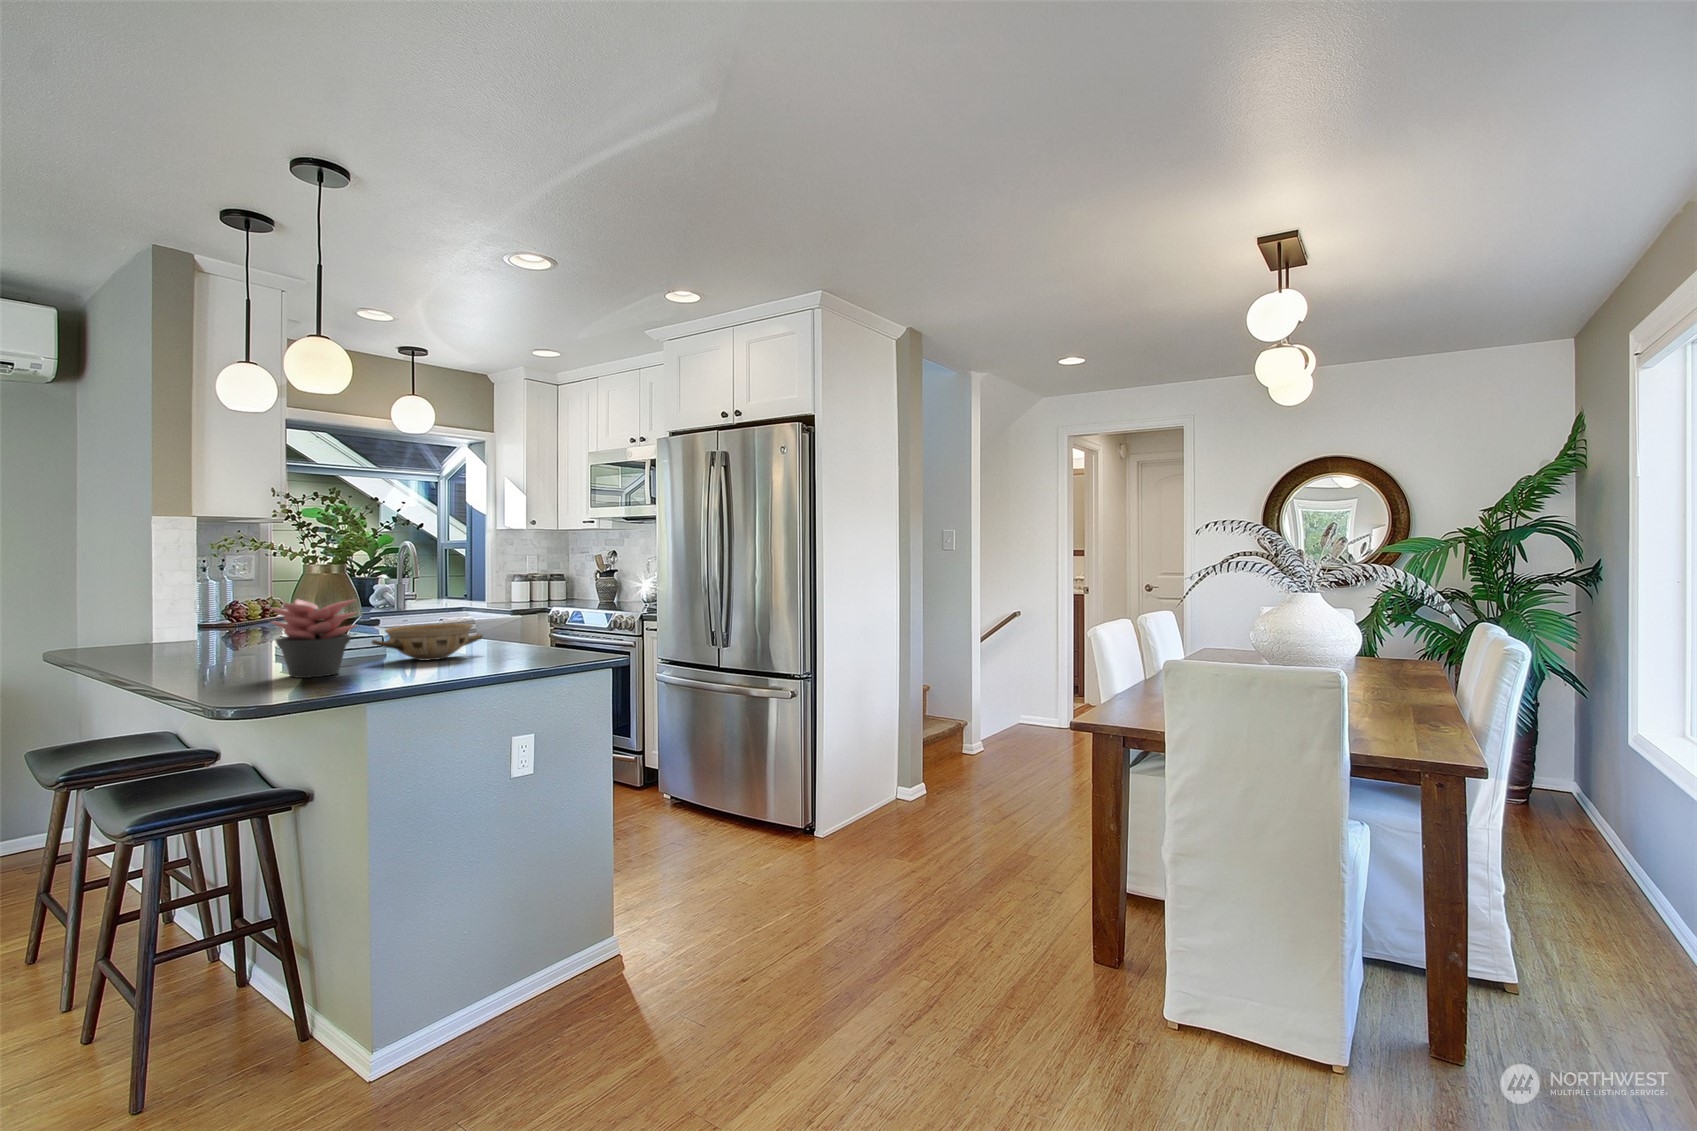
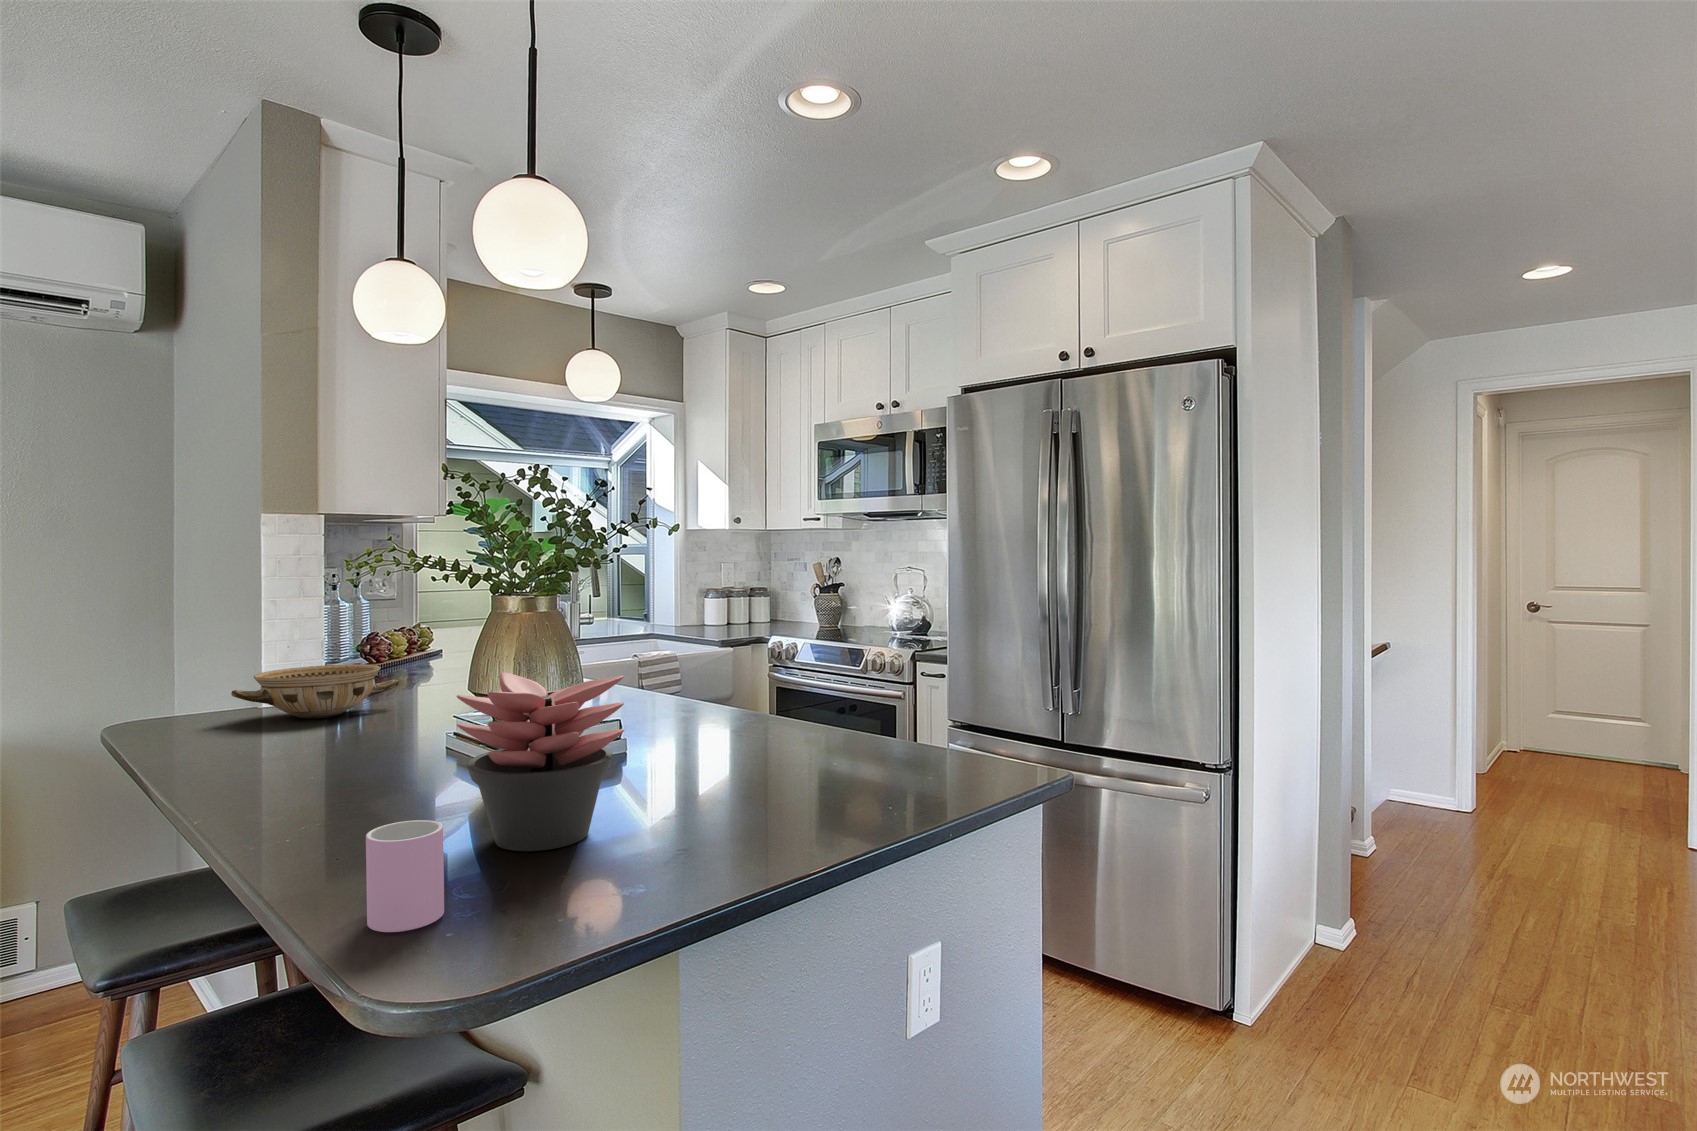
ceramic bowl: present [372,623,482,661] -> present [231,664,399,719]
cup: none [223,652,258,693] -> present [366,820,444,932]

